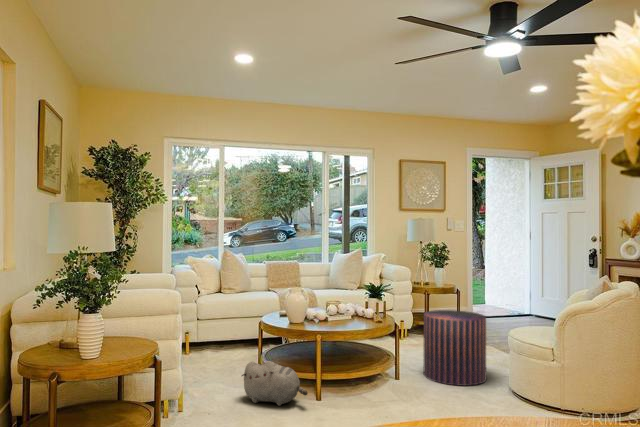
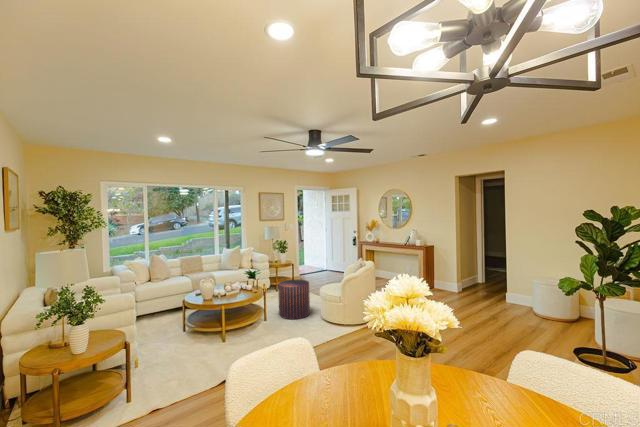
plush toy: present [242,361,308,406] -> none [177,326,220,352]

